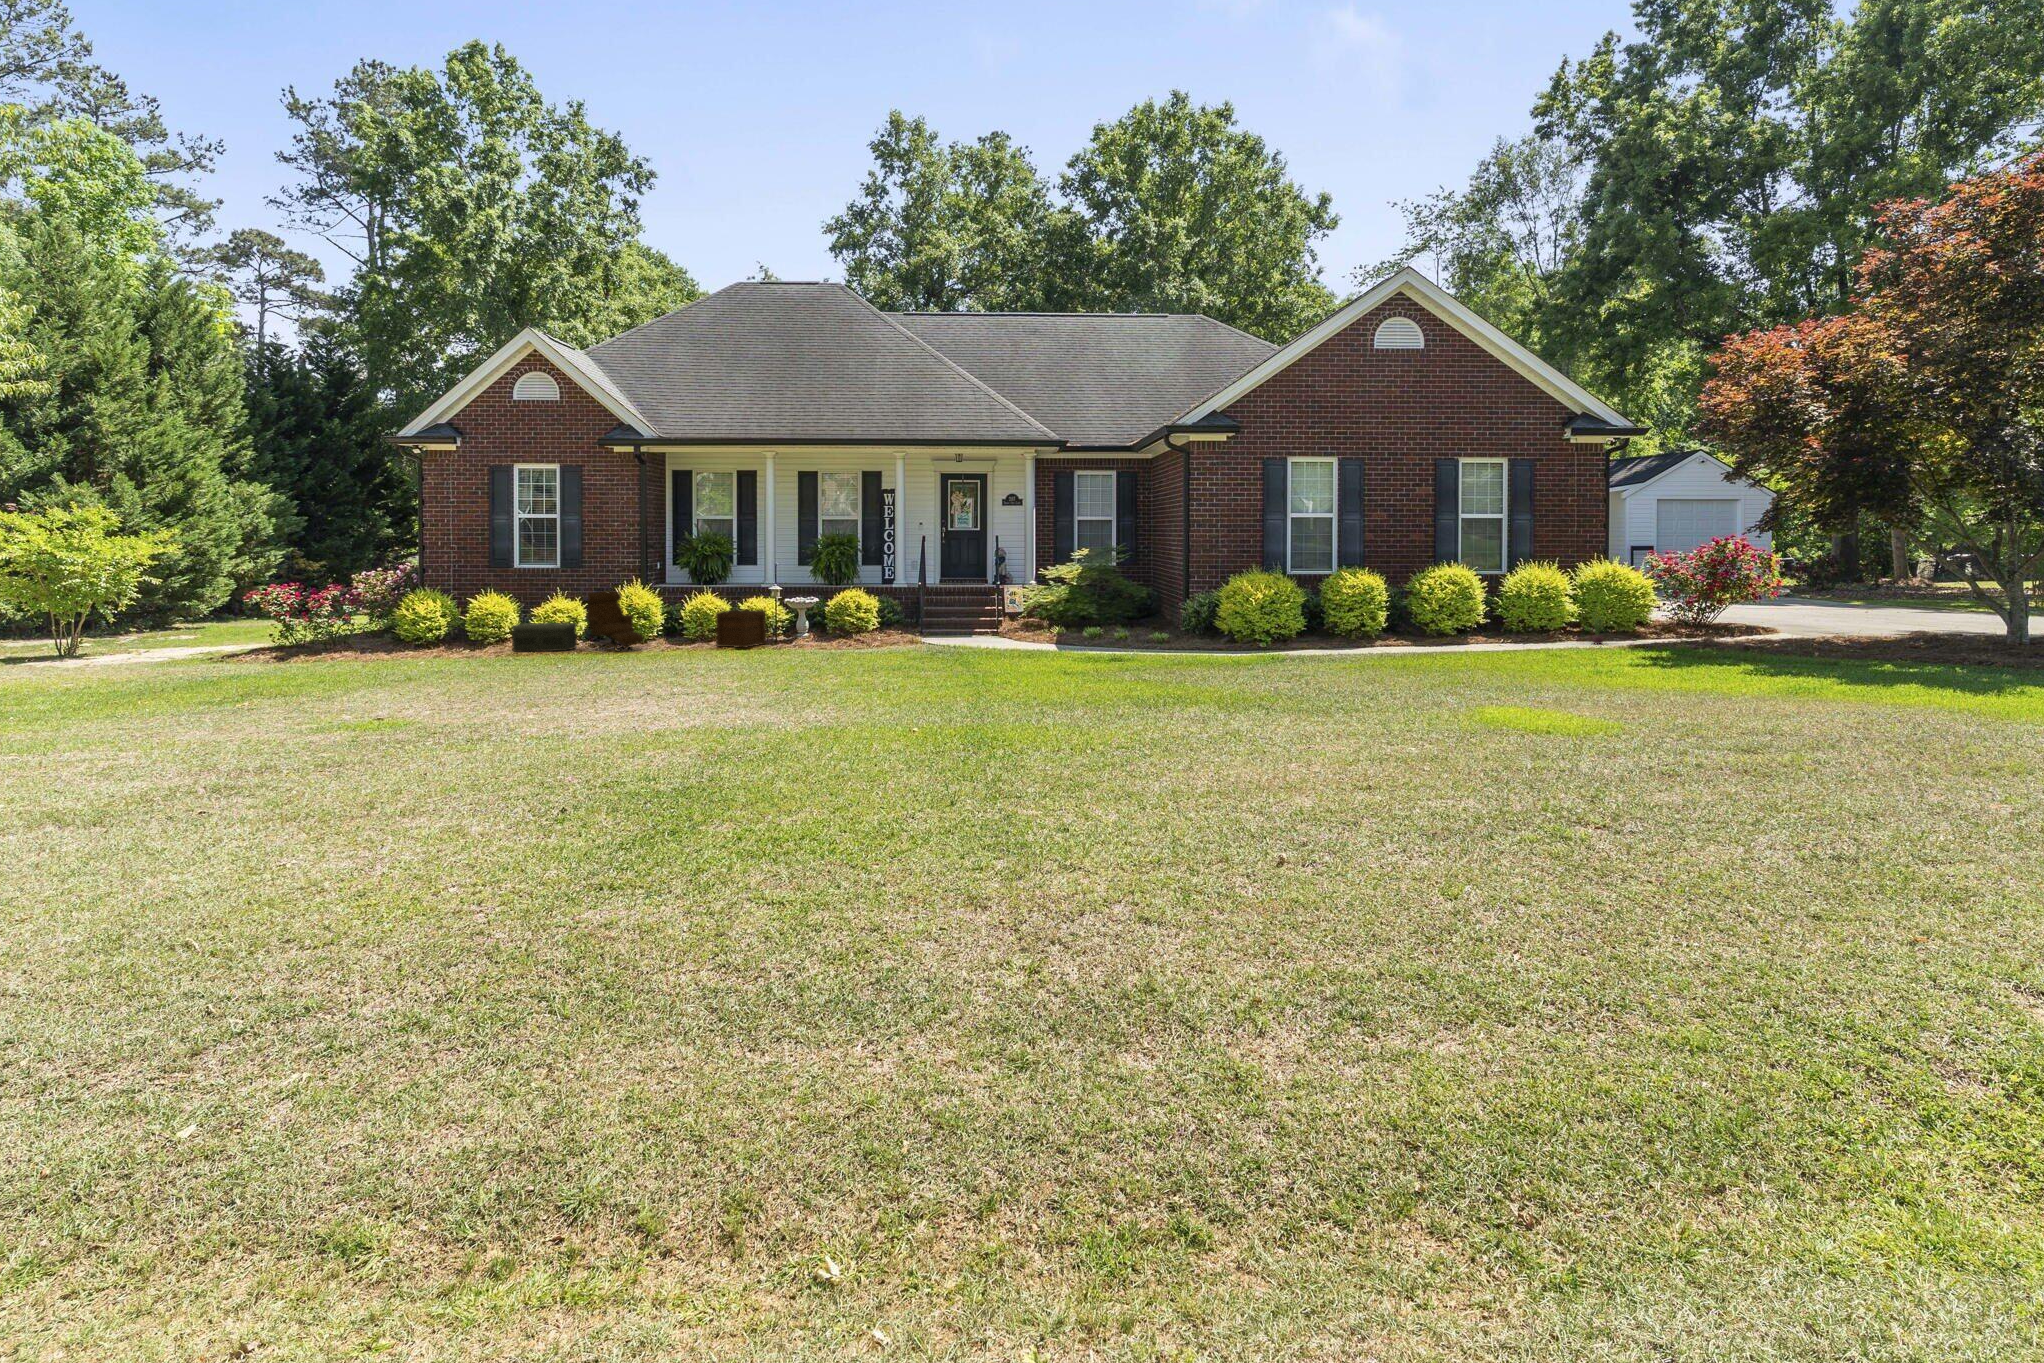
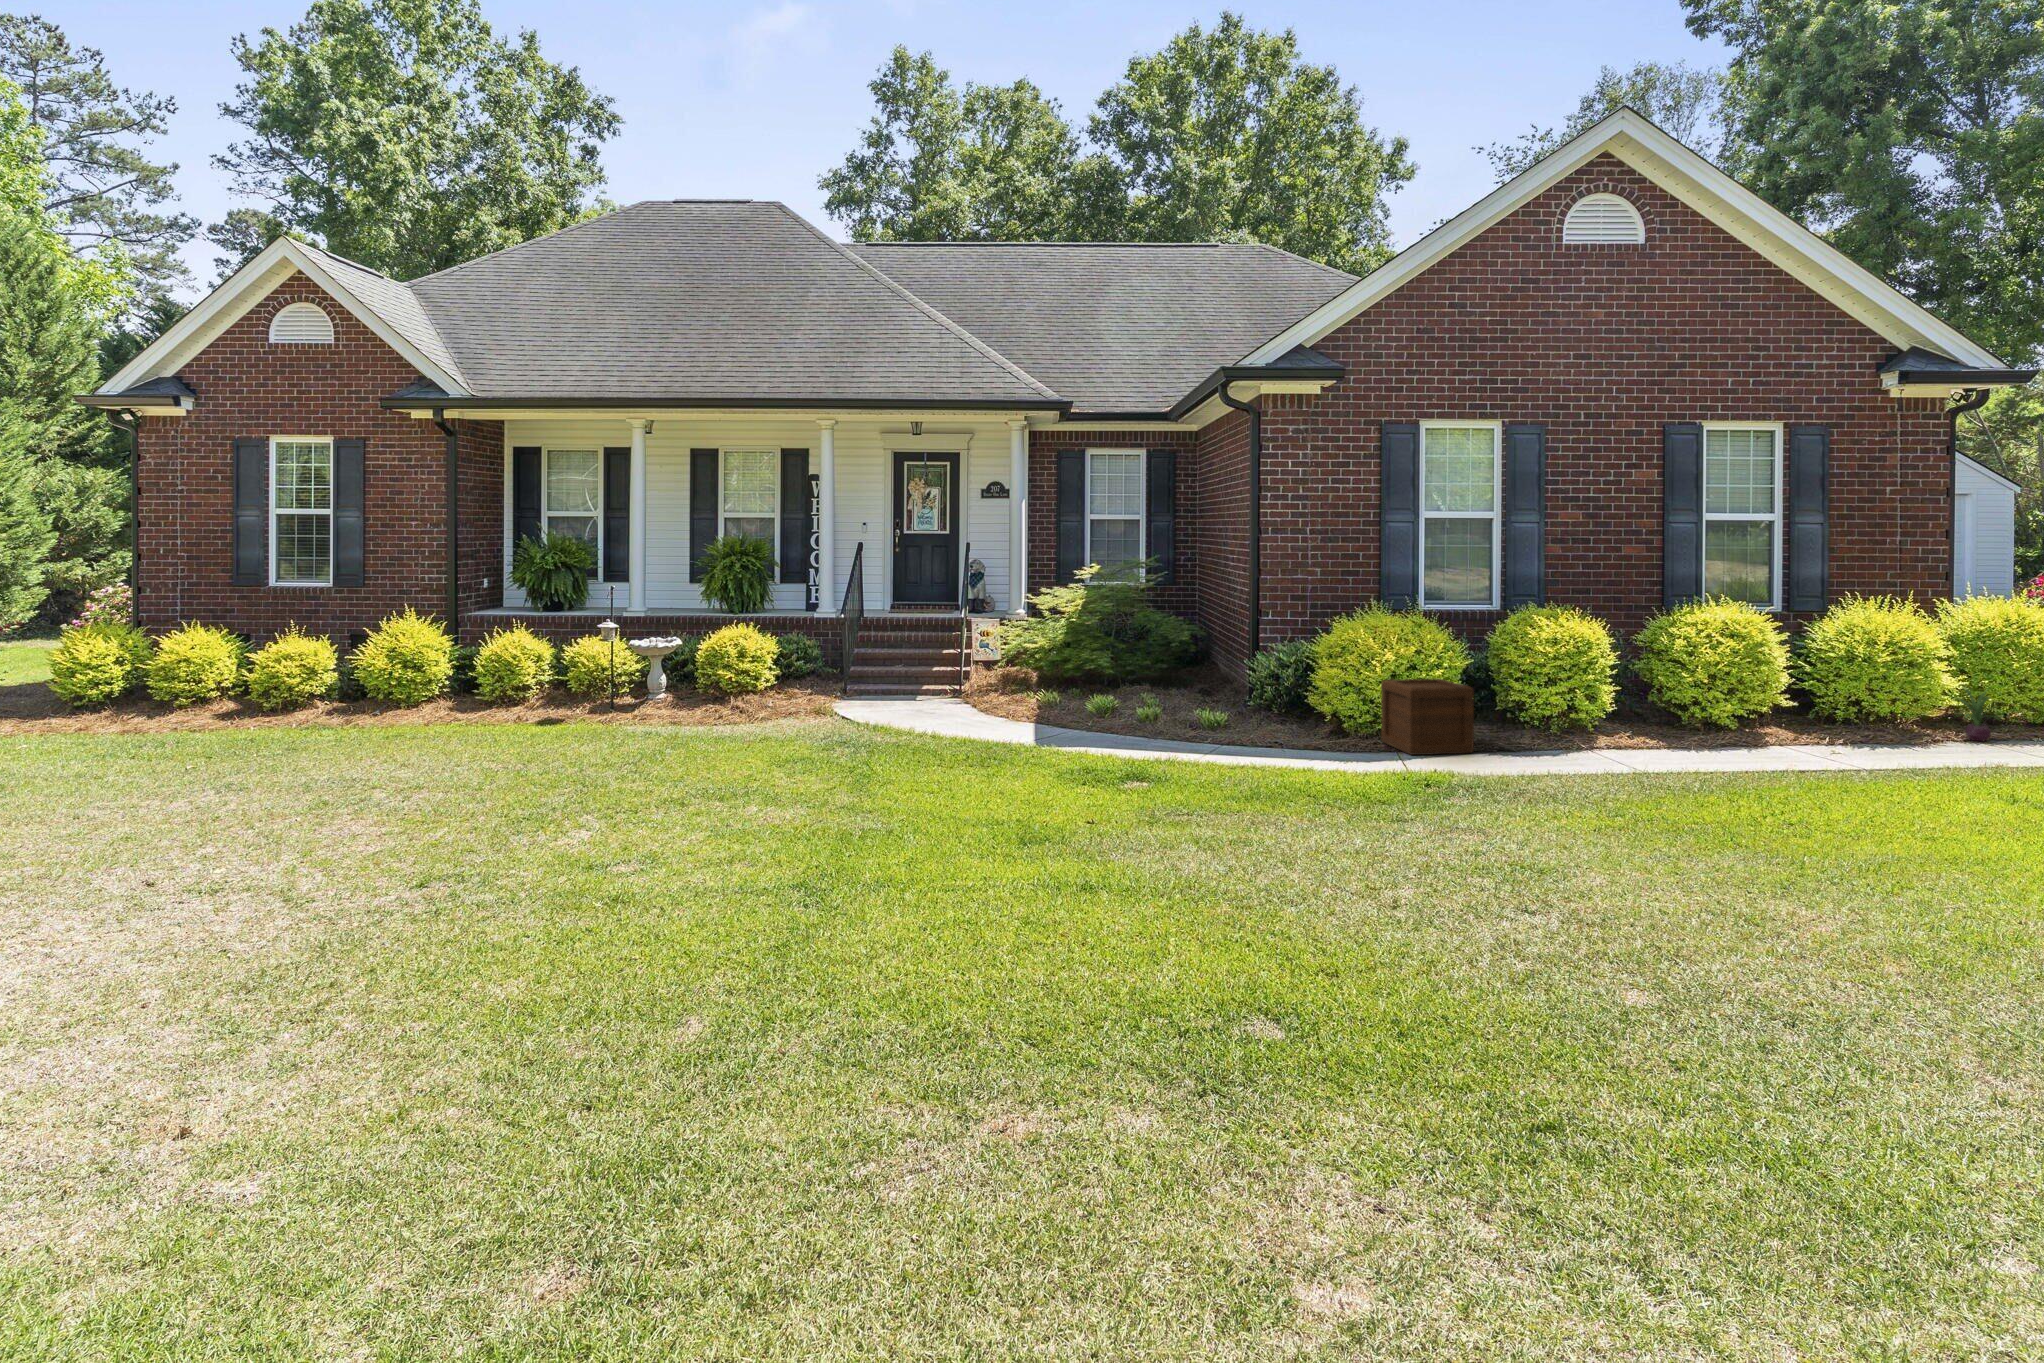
lounge chair: present [587,591,644,650] -> none [313,625,397,725]
wooden crate: present [716,609,766,648] -> present [1381,678,1474,755]
storage bench: present [512,623,577,651] -> none [197,674,304,720]

